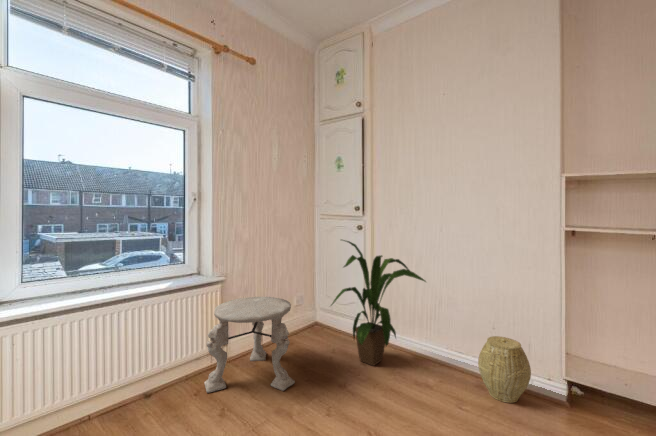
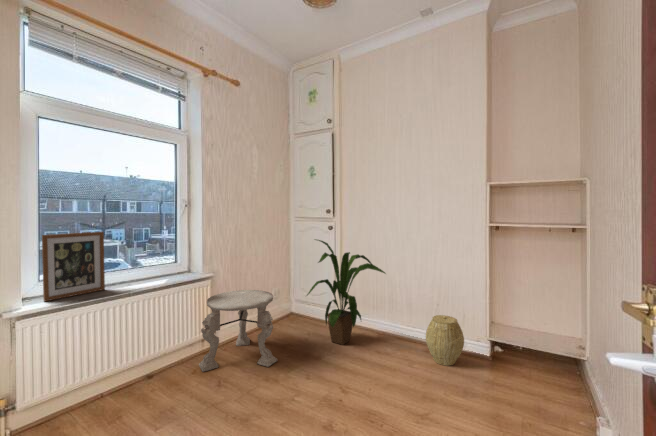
picture frame: none [18,227,96,307] -> present [42,232,105,301]

